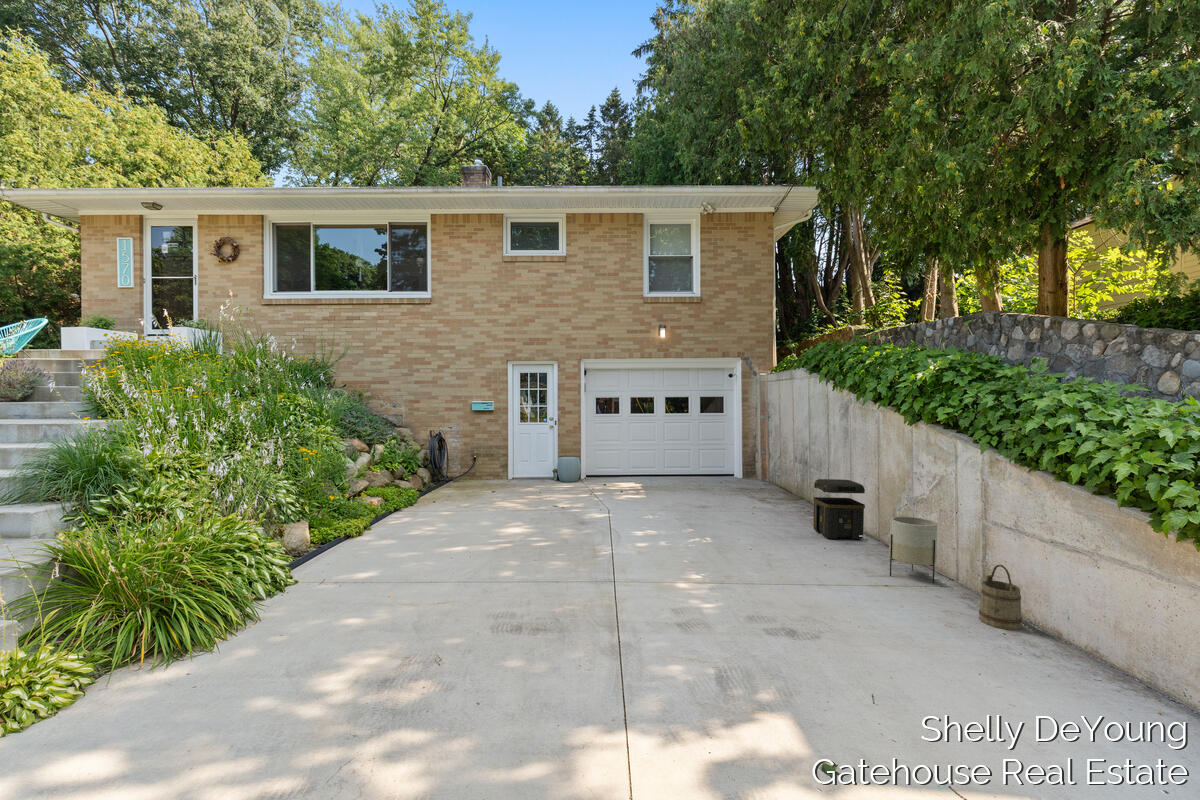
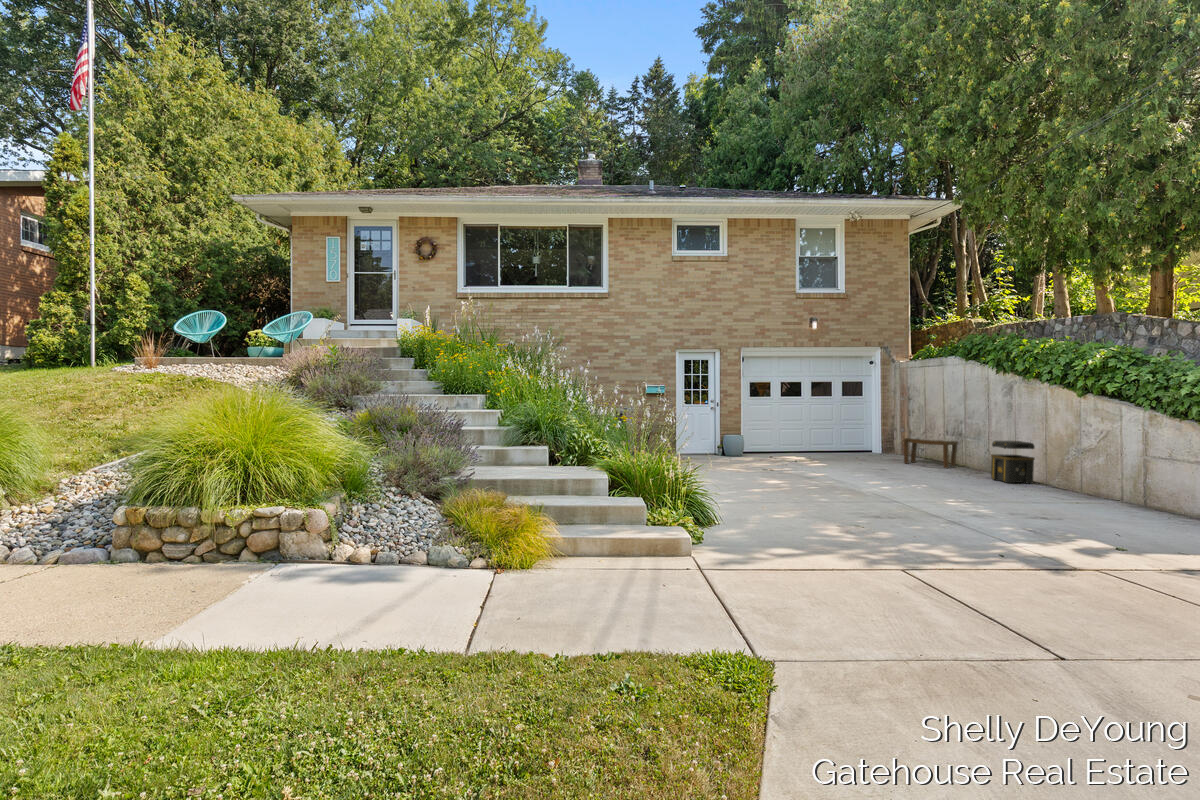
bench: none [744,466,804,506] -> present [903,438,958,468]
planter: present [889,516,937,583] -> none [1073,458,1108,500]
bucket: present [979,565,1022,630] -> none [1149,477,1177,514]

